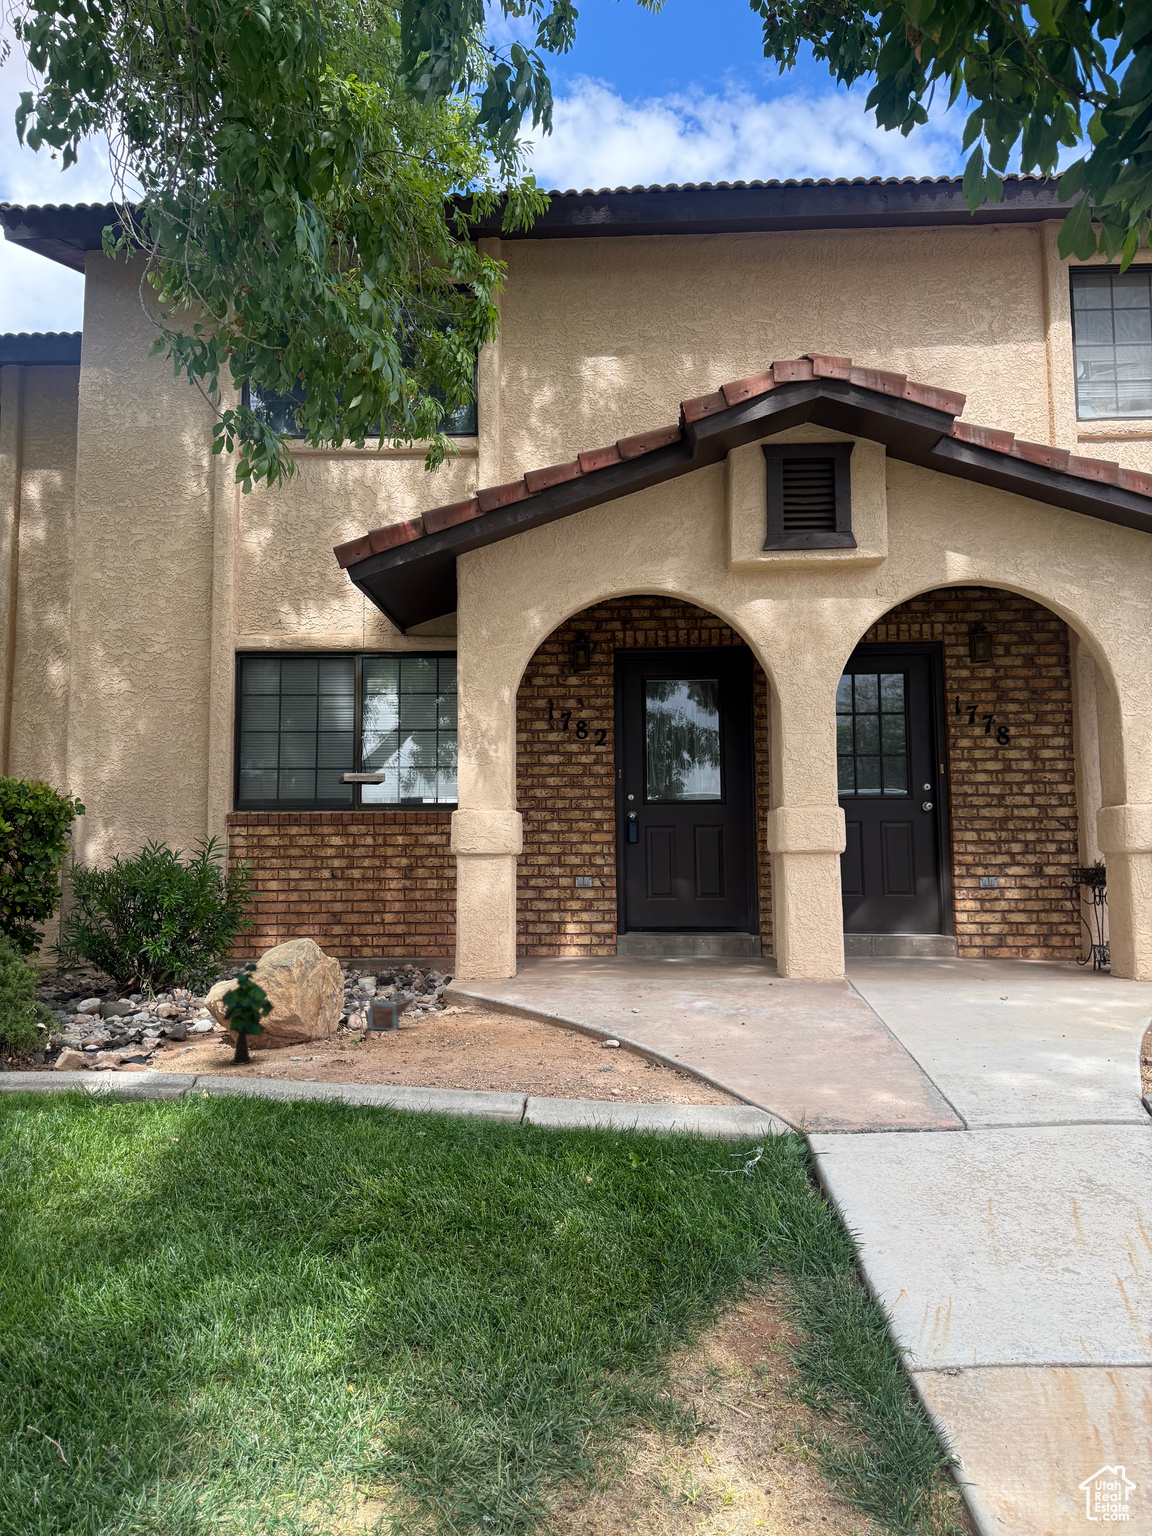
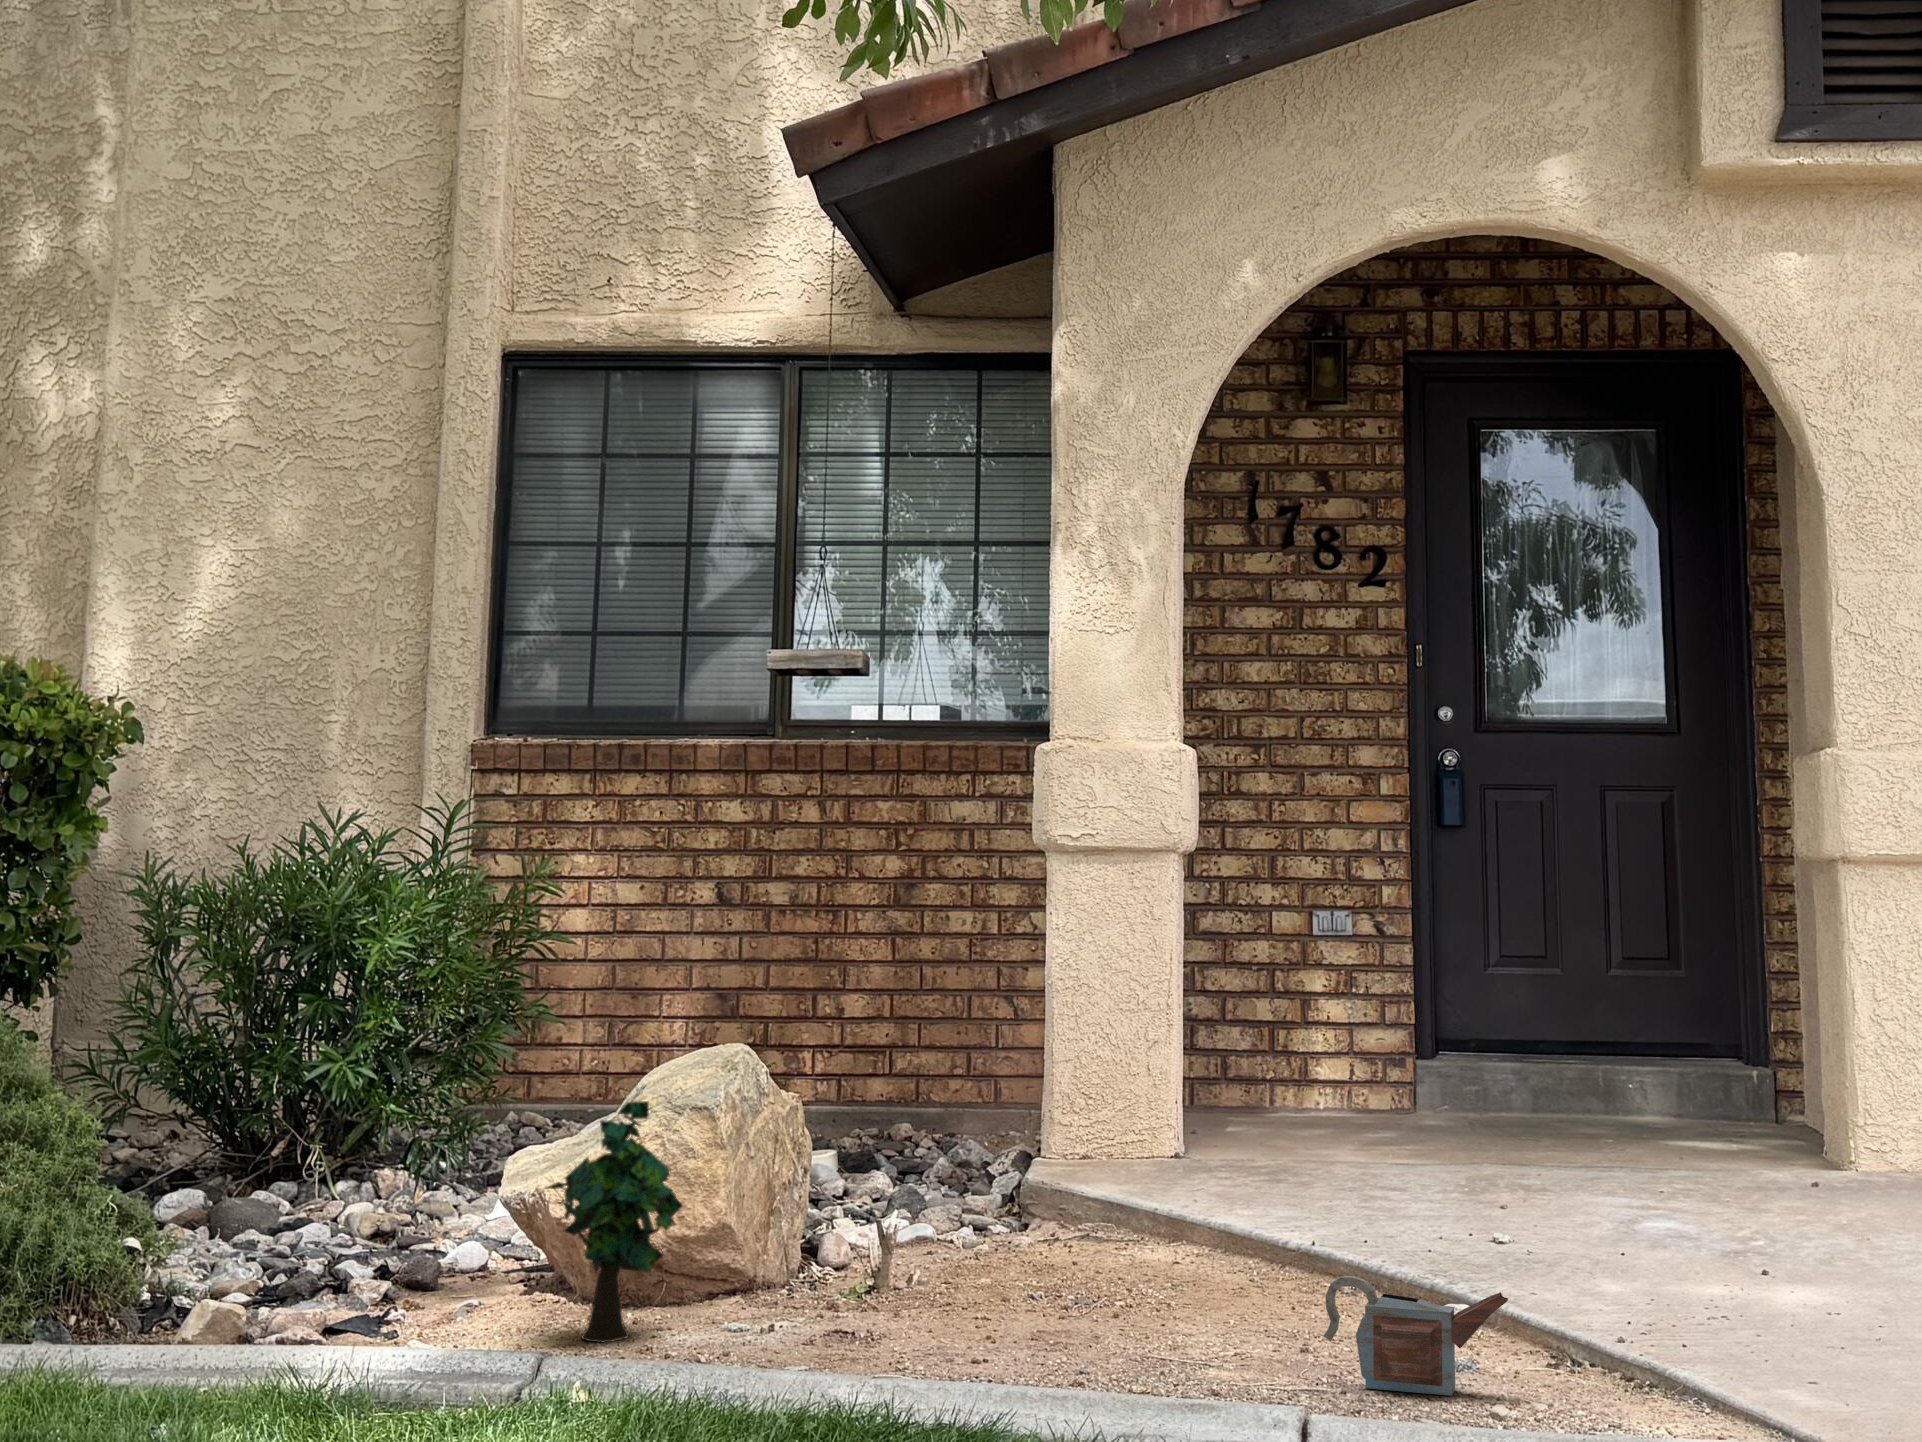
watering can: present [359,994,414,1030] -> present [1324,1276,1508,1396]

